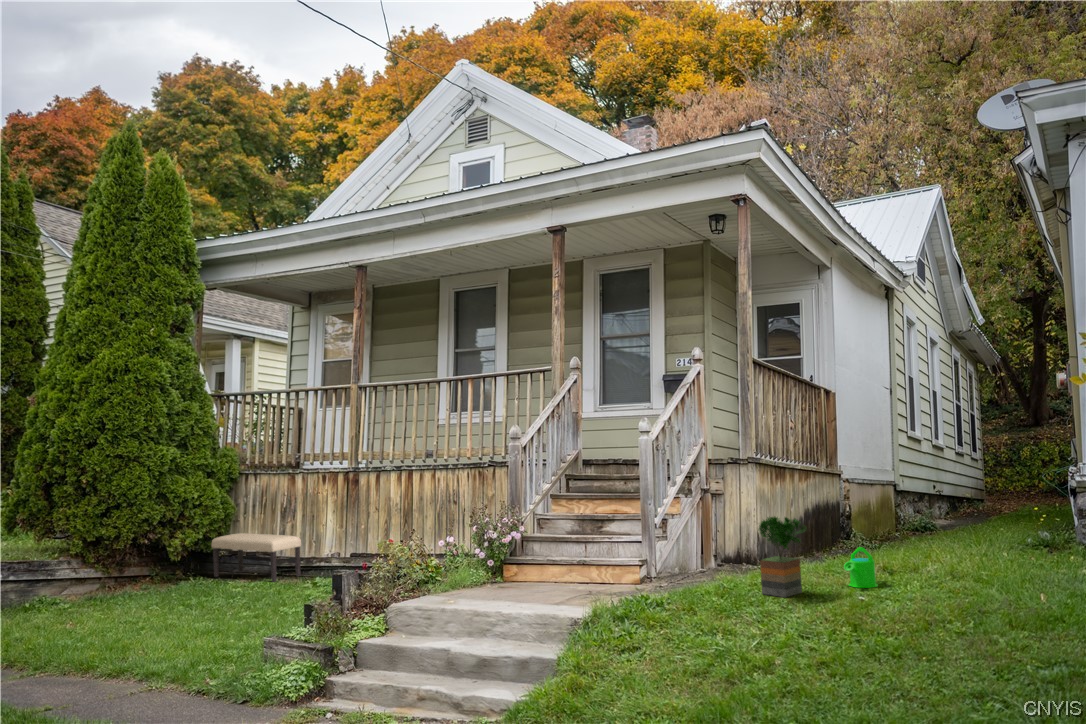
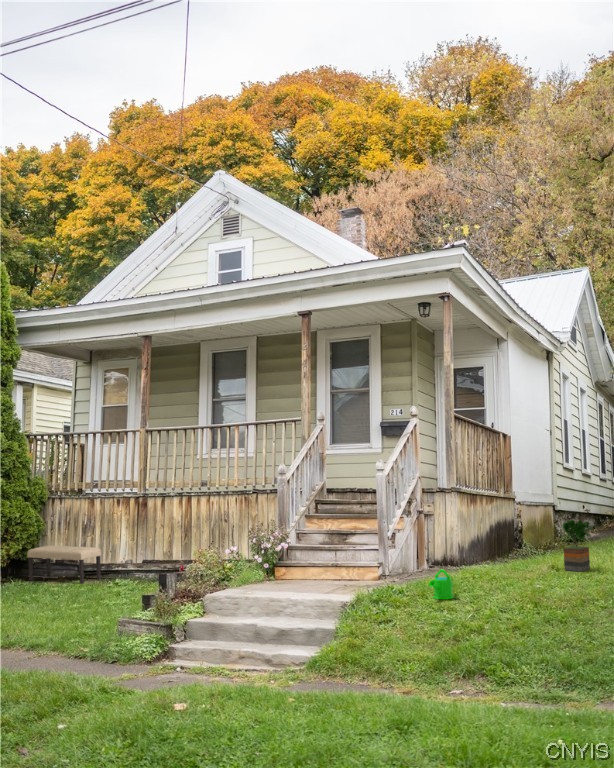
potted tree: present [758,517,806,597] -> present [562,520,593,572]
watering can: present [844,547,878,588] -> present [429,569,454,599]

